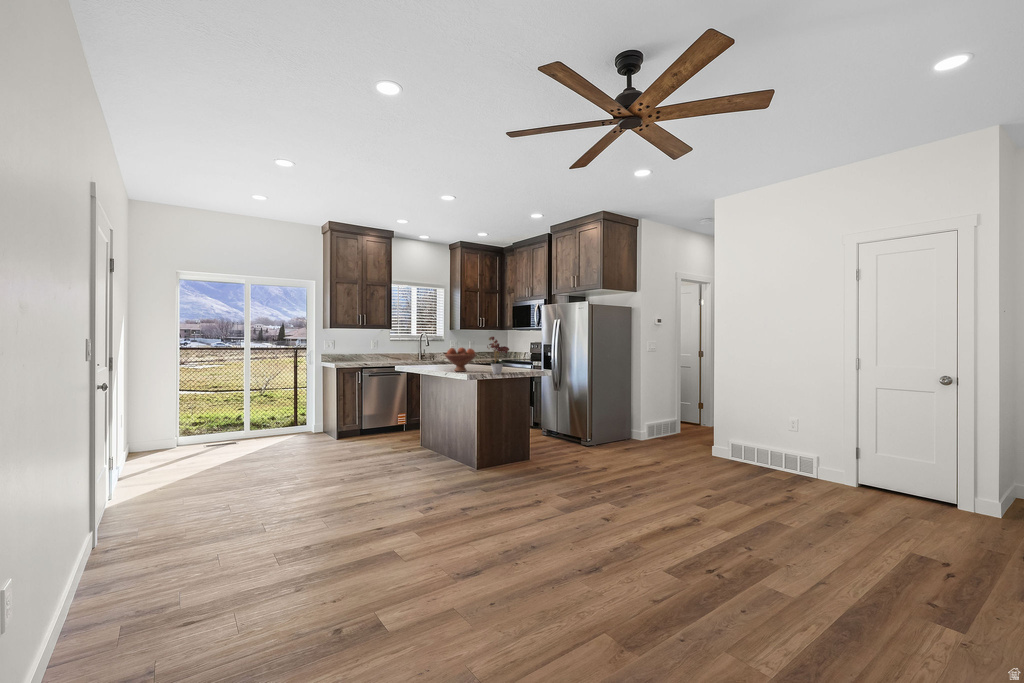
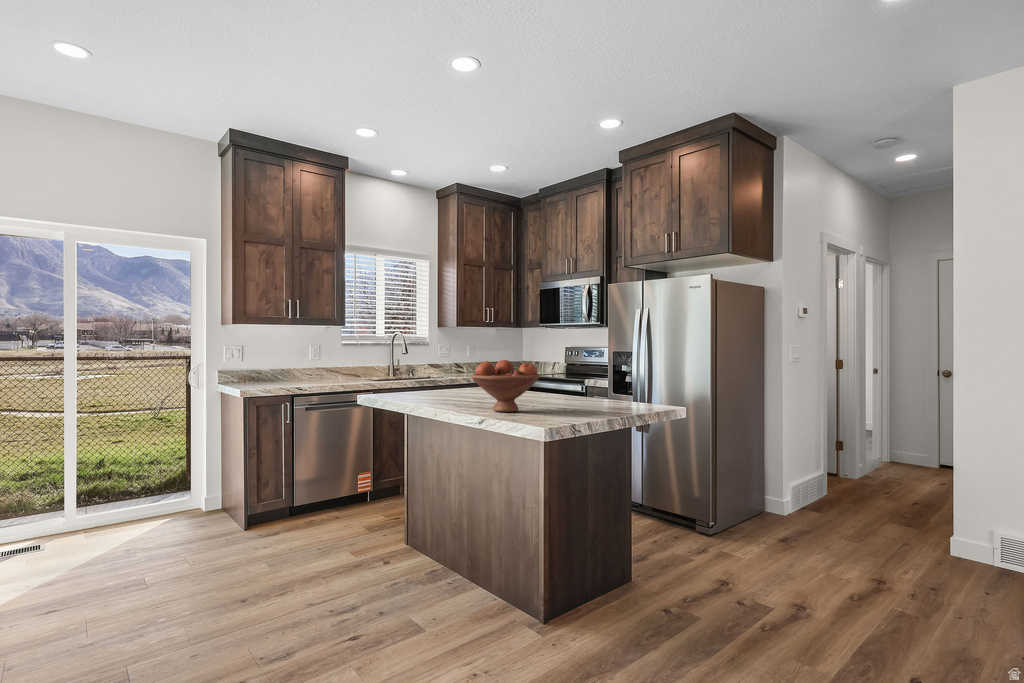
flower arrangement: present [487,336,509,374] -> none [571,332,623,419]

